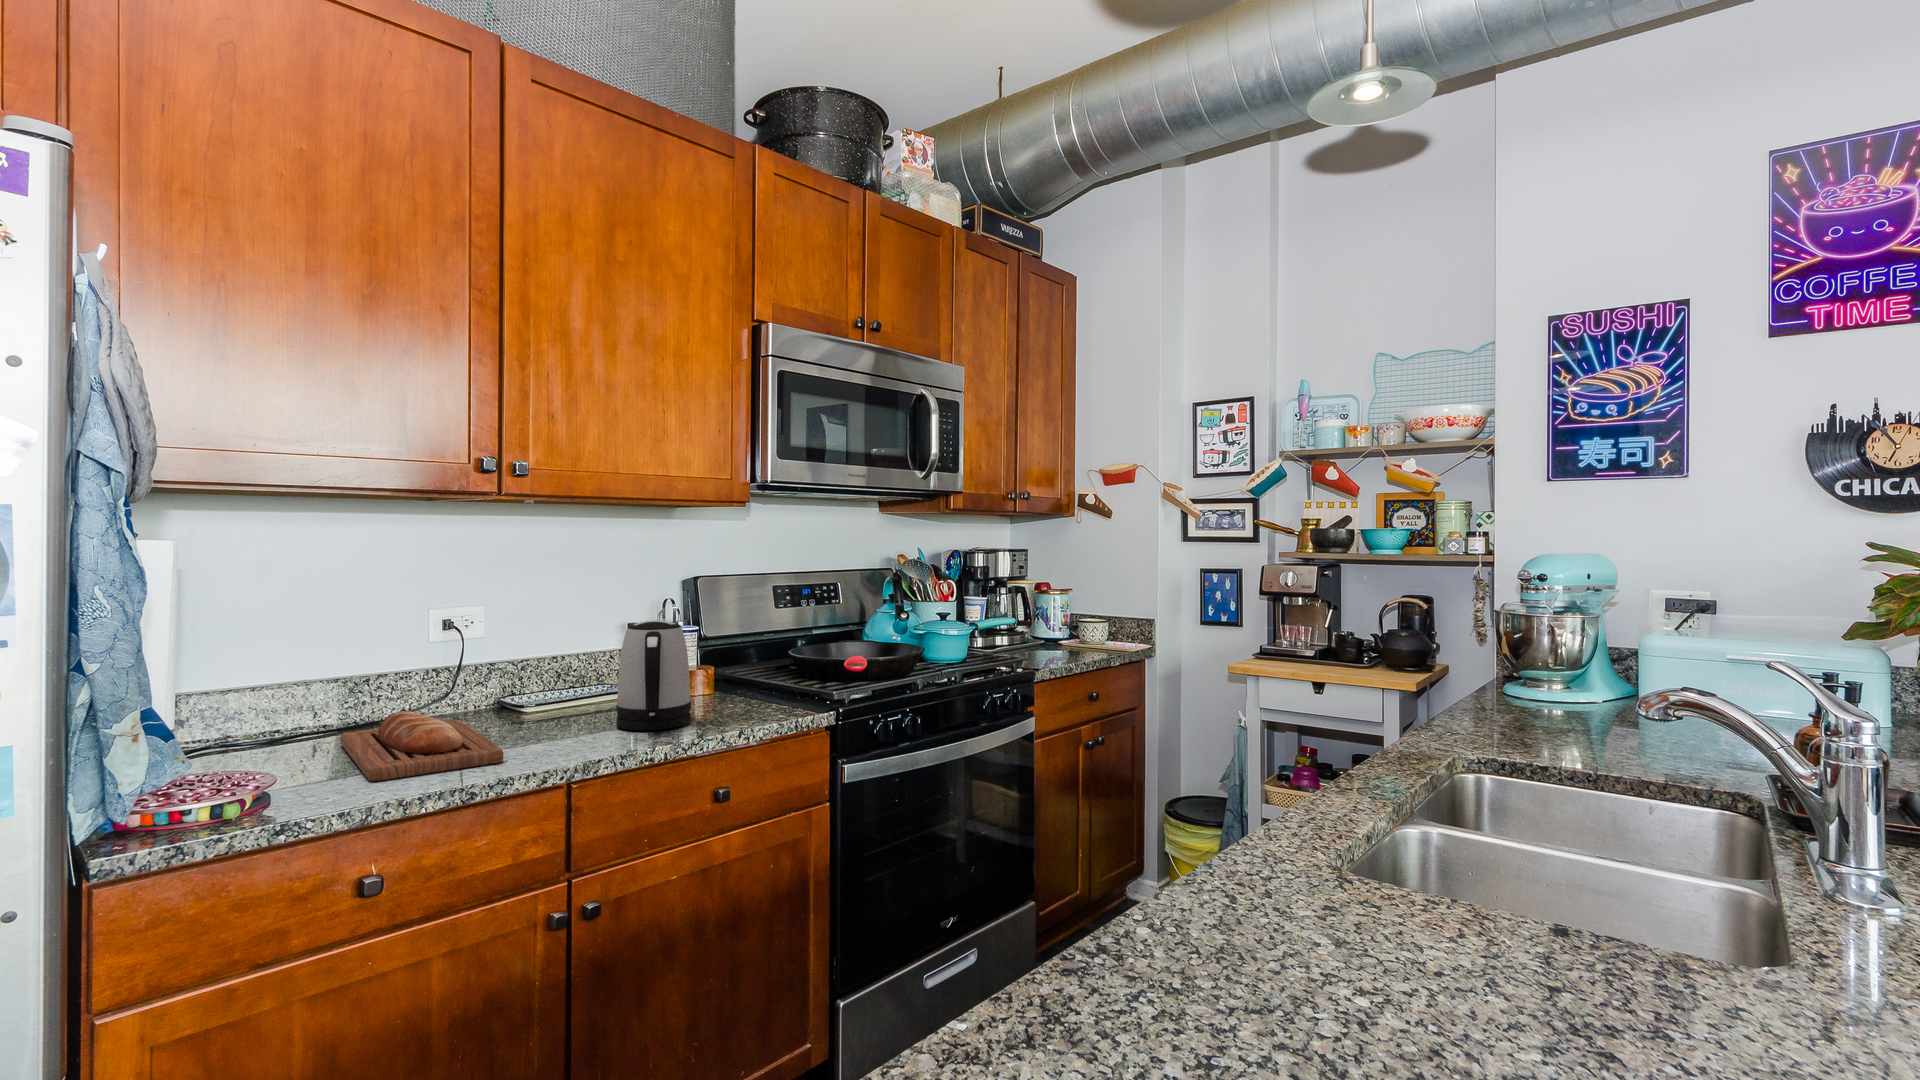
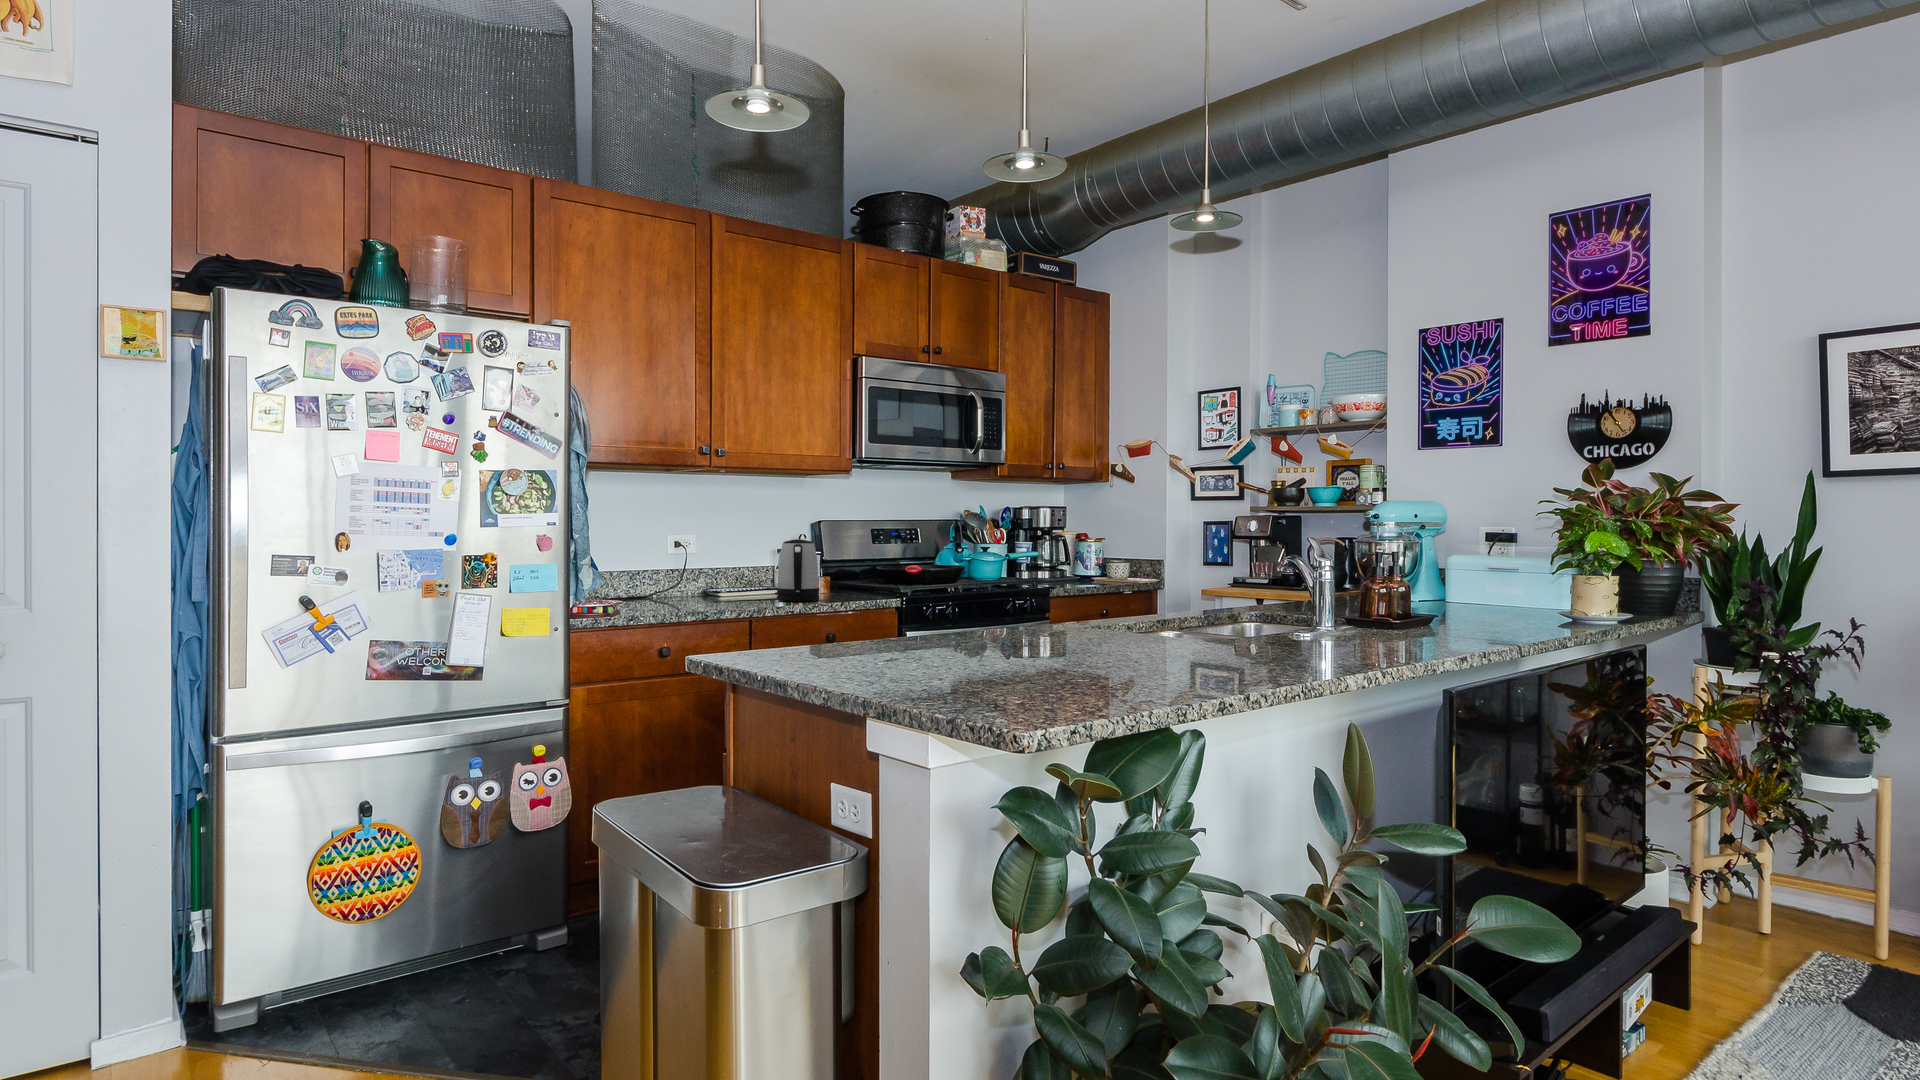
bread loaf: present [340,711,504,781] -> none [634,585,723,609]

